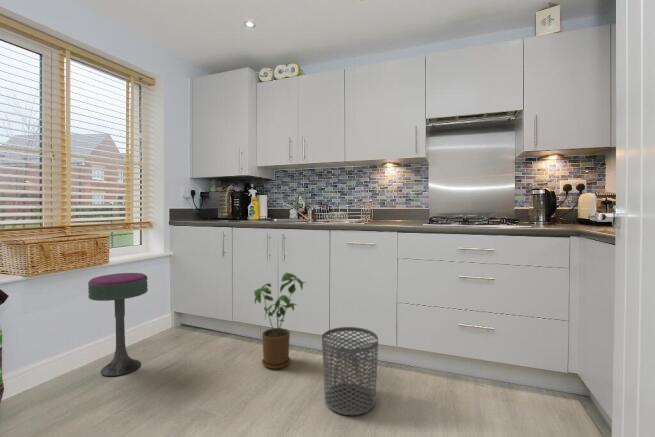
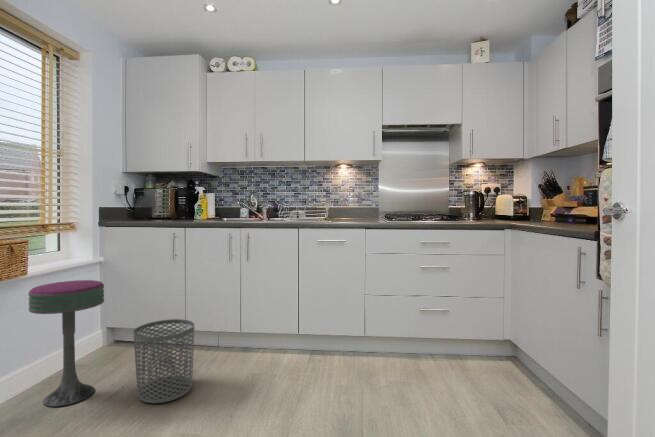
house plant: present [254,273,305,369] -> none [230,270,283,370]
waste bin: present [322,327,378,415] -> present [134,319,194,403]

